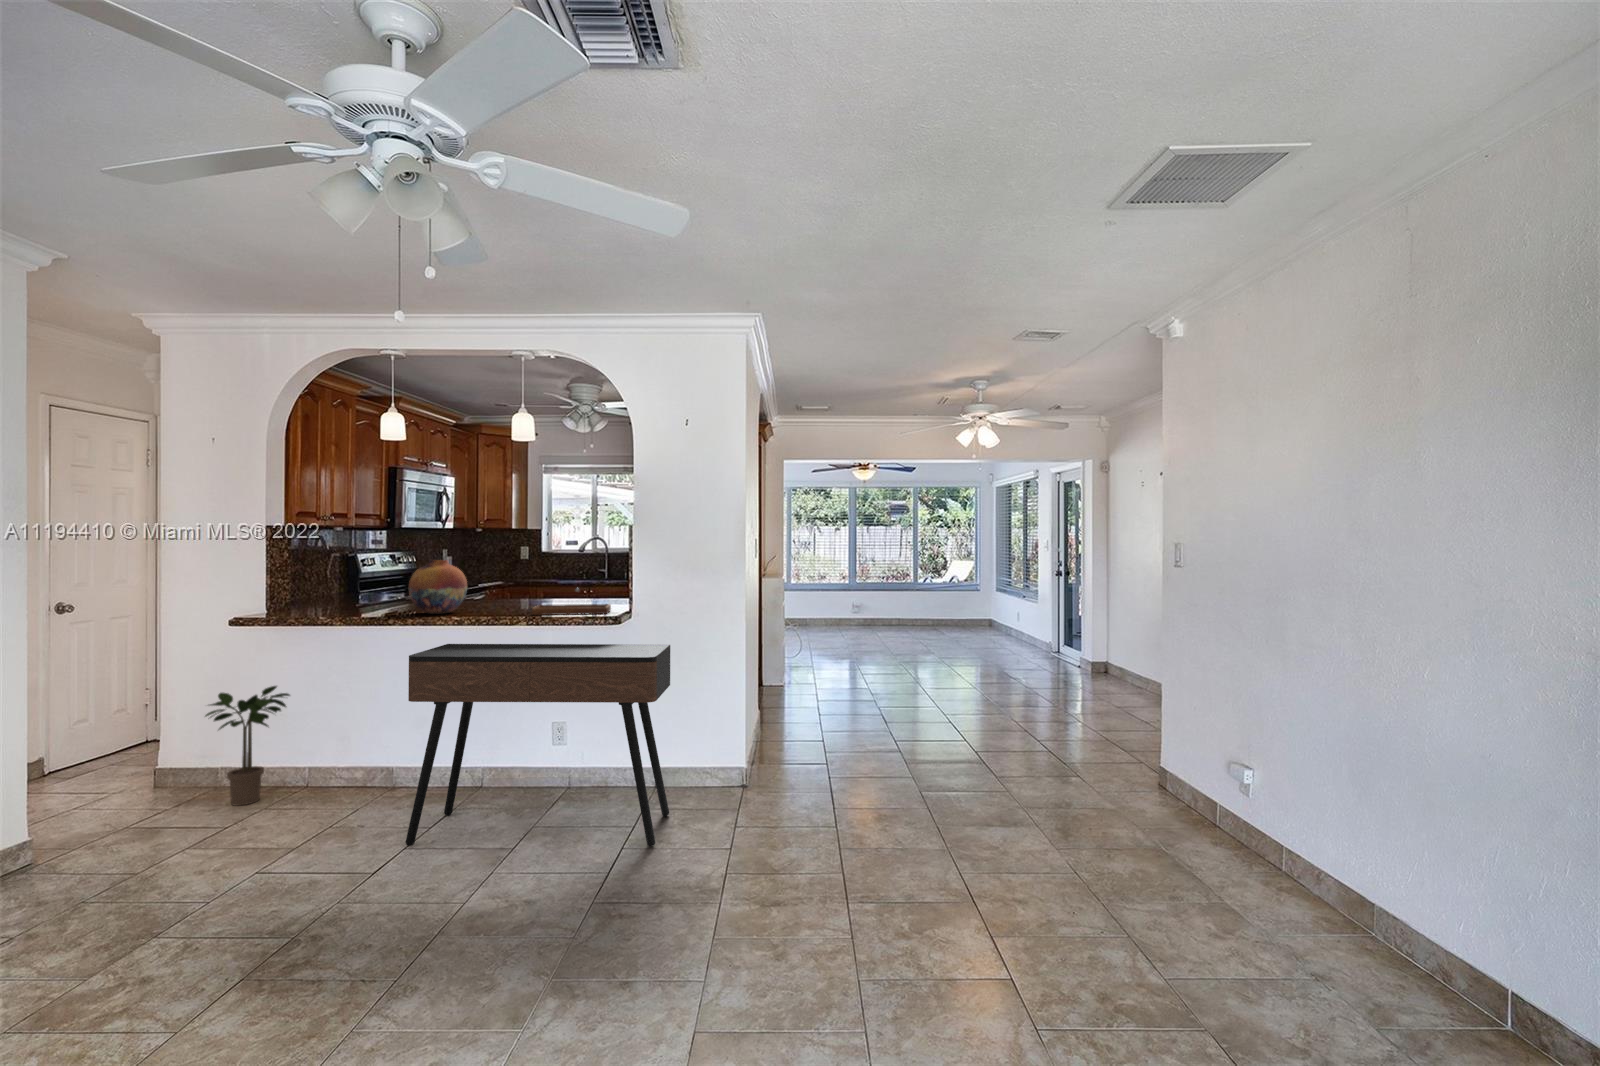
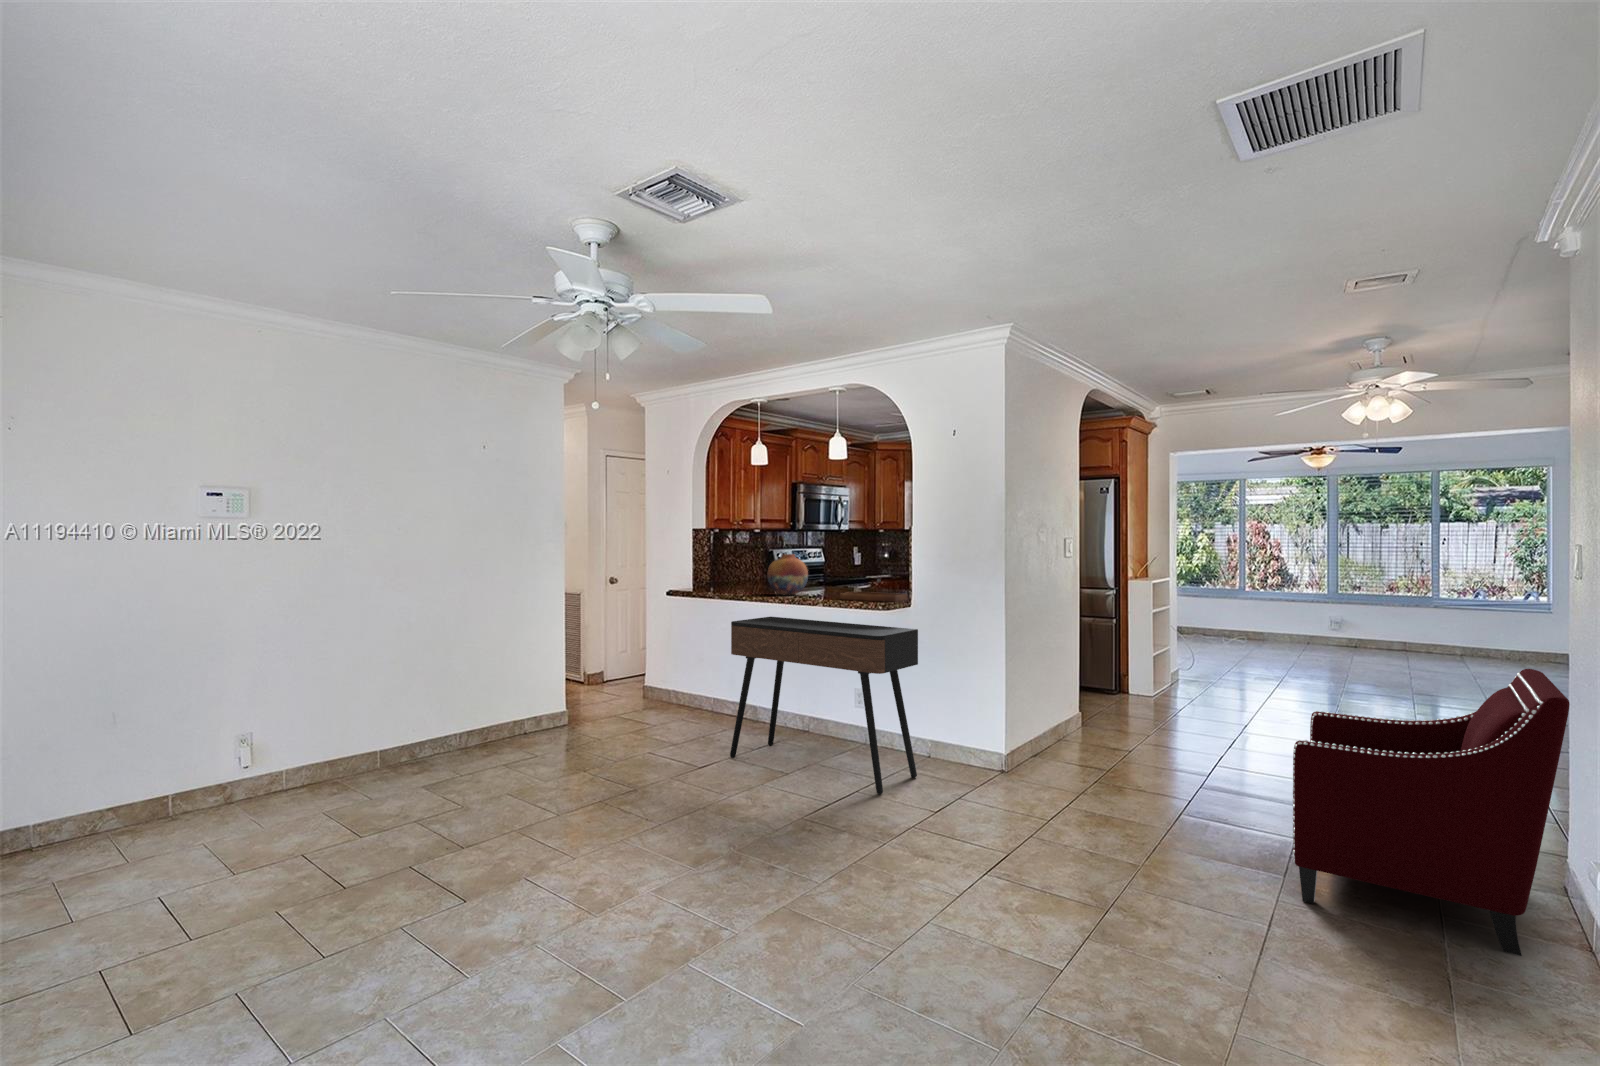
armchair: none [1027,636,1239,850] -> present [1293,669,1570,956]
potted plant: present [205,686,290,806] -> none [651,638,698,717]

